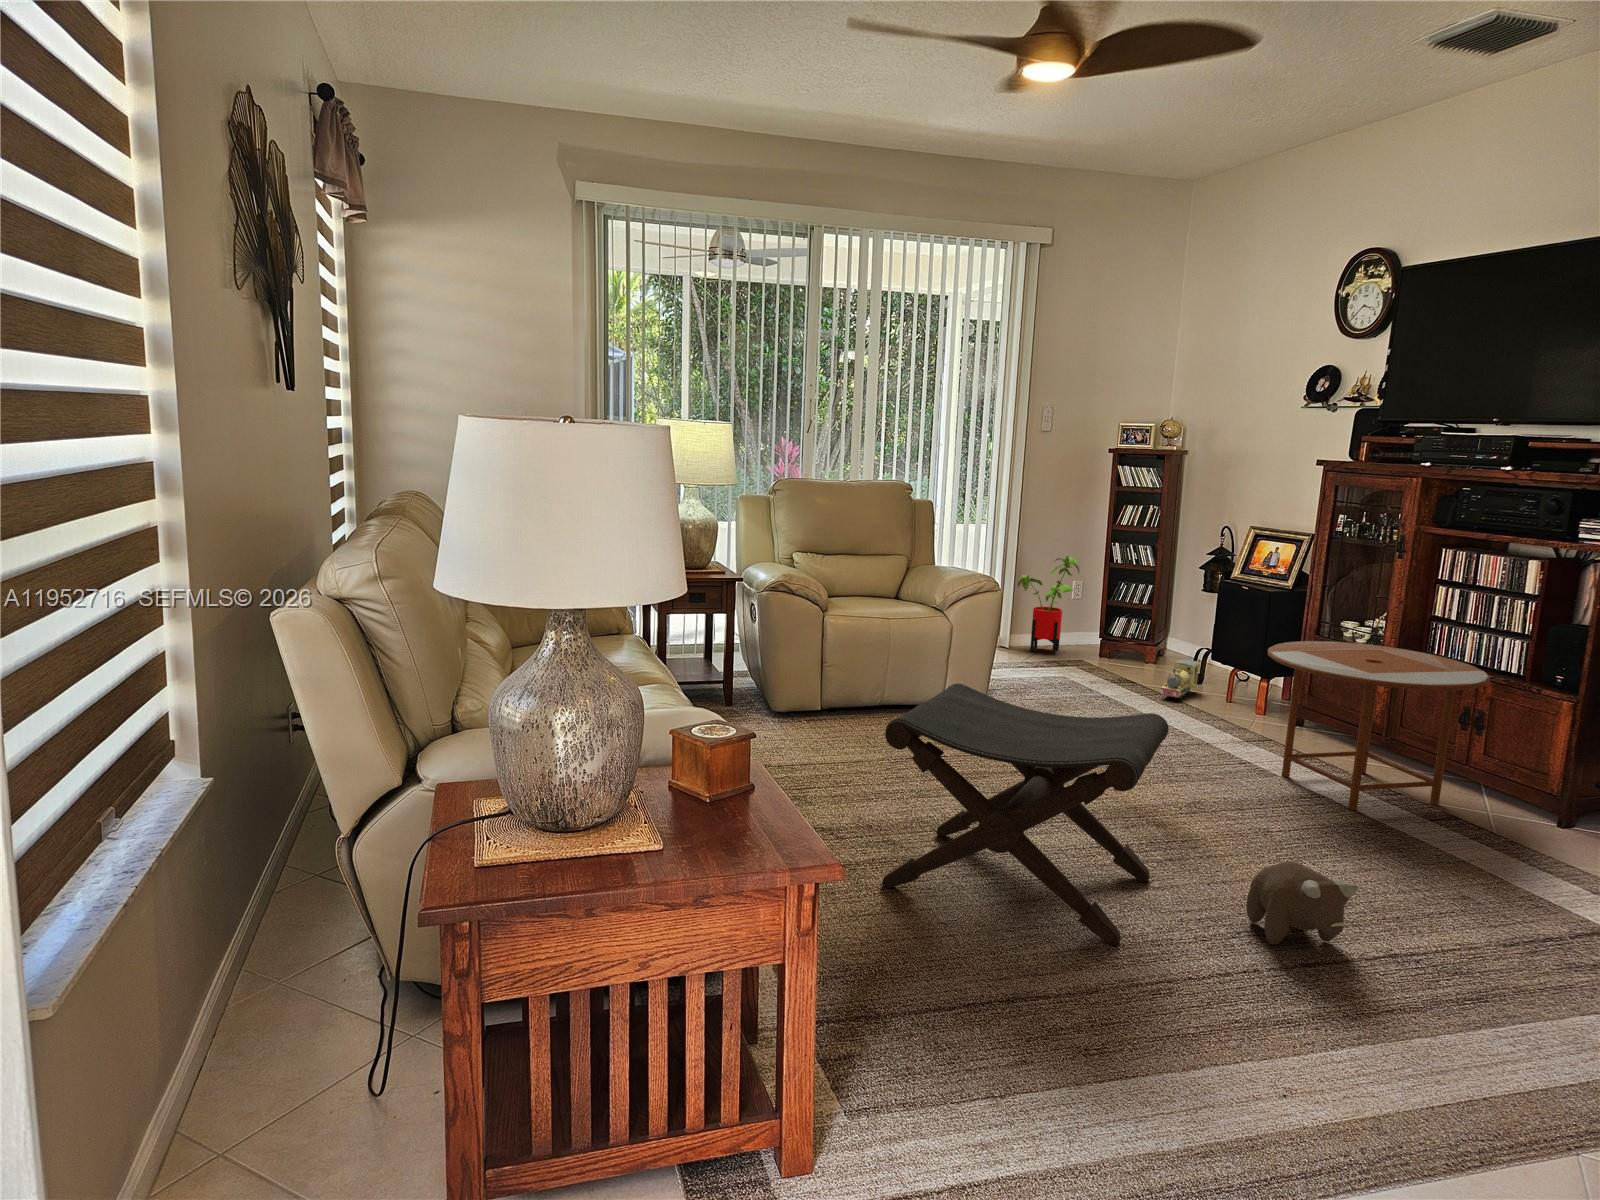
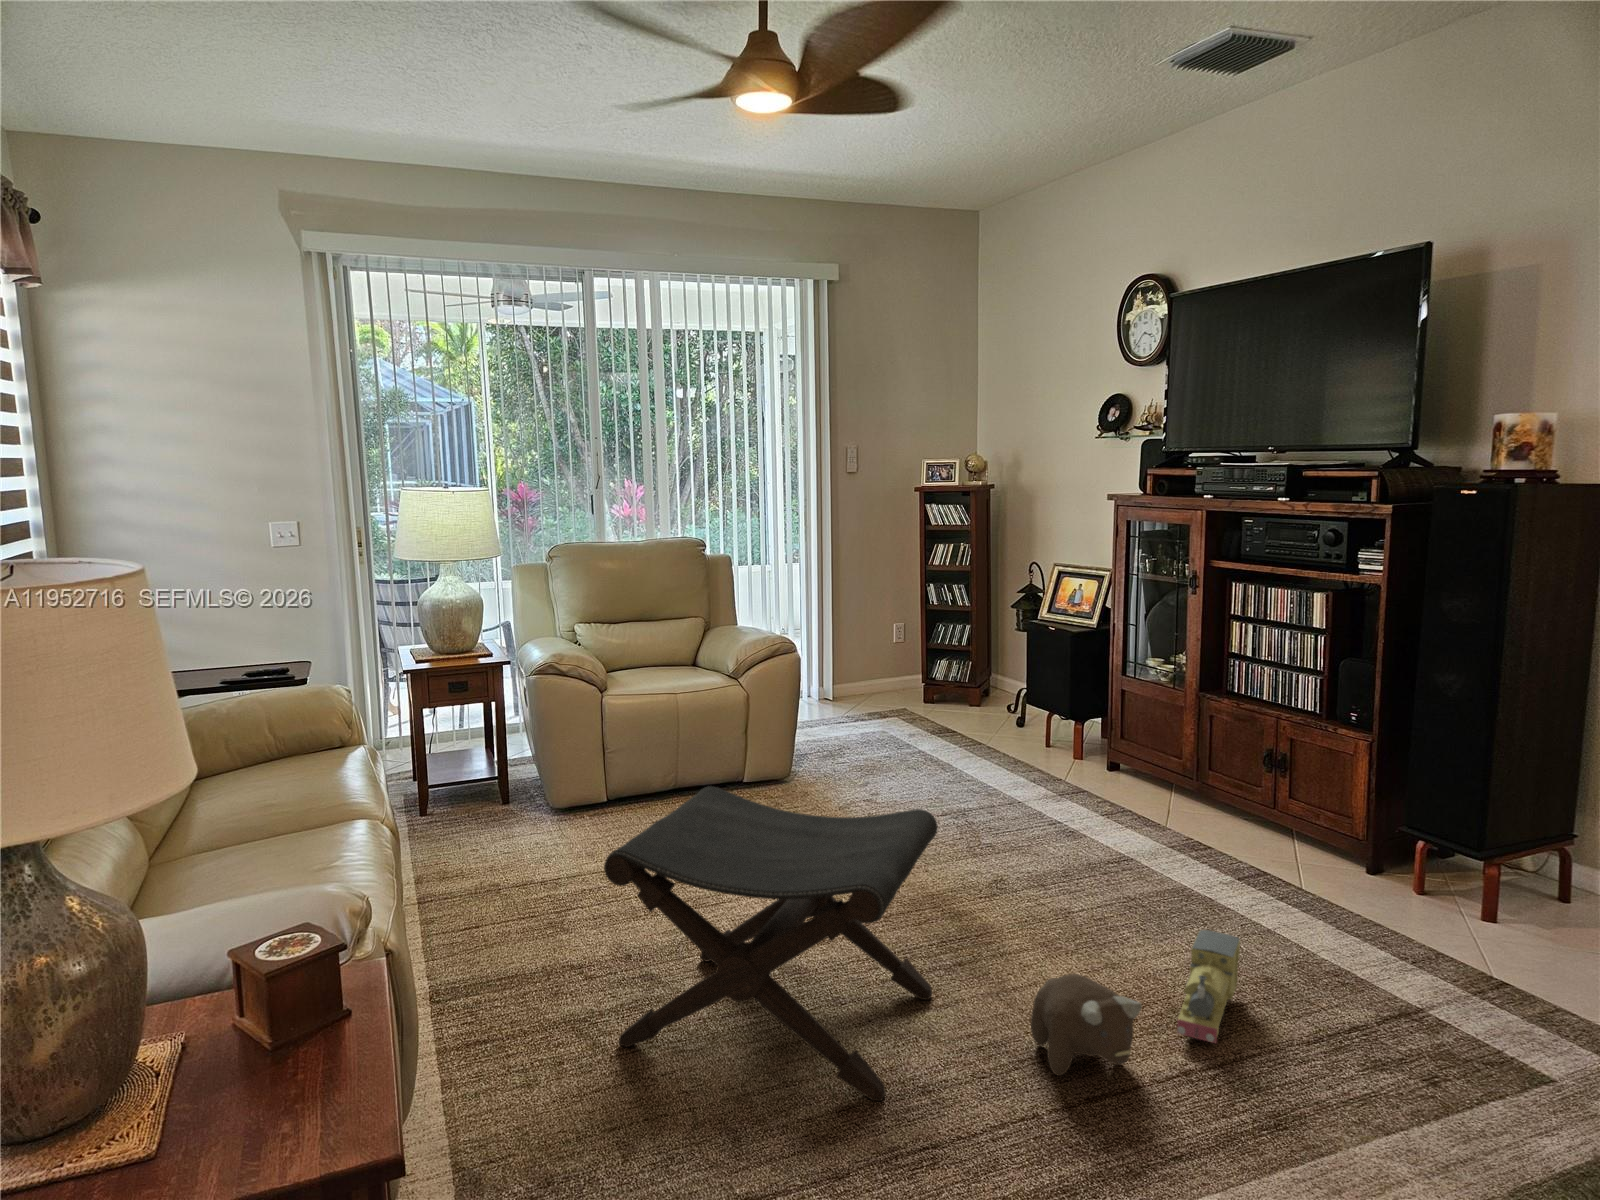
house plant: present [1018,556,1079,654] -> none [835,601,896,704]
side table: present [1268,641,1491,810] -> none [1064,687,1286,872]
toy train: present [1160,659,1200,698] -> present [1177,930,1240,1044]

